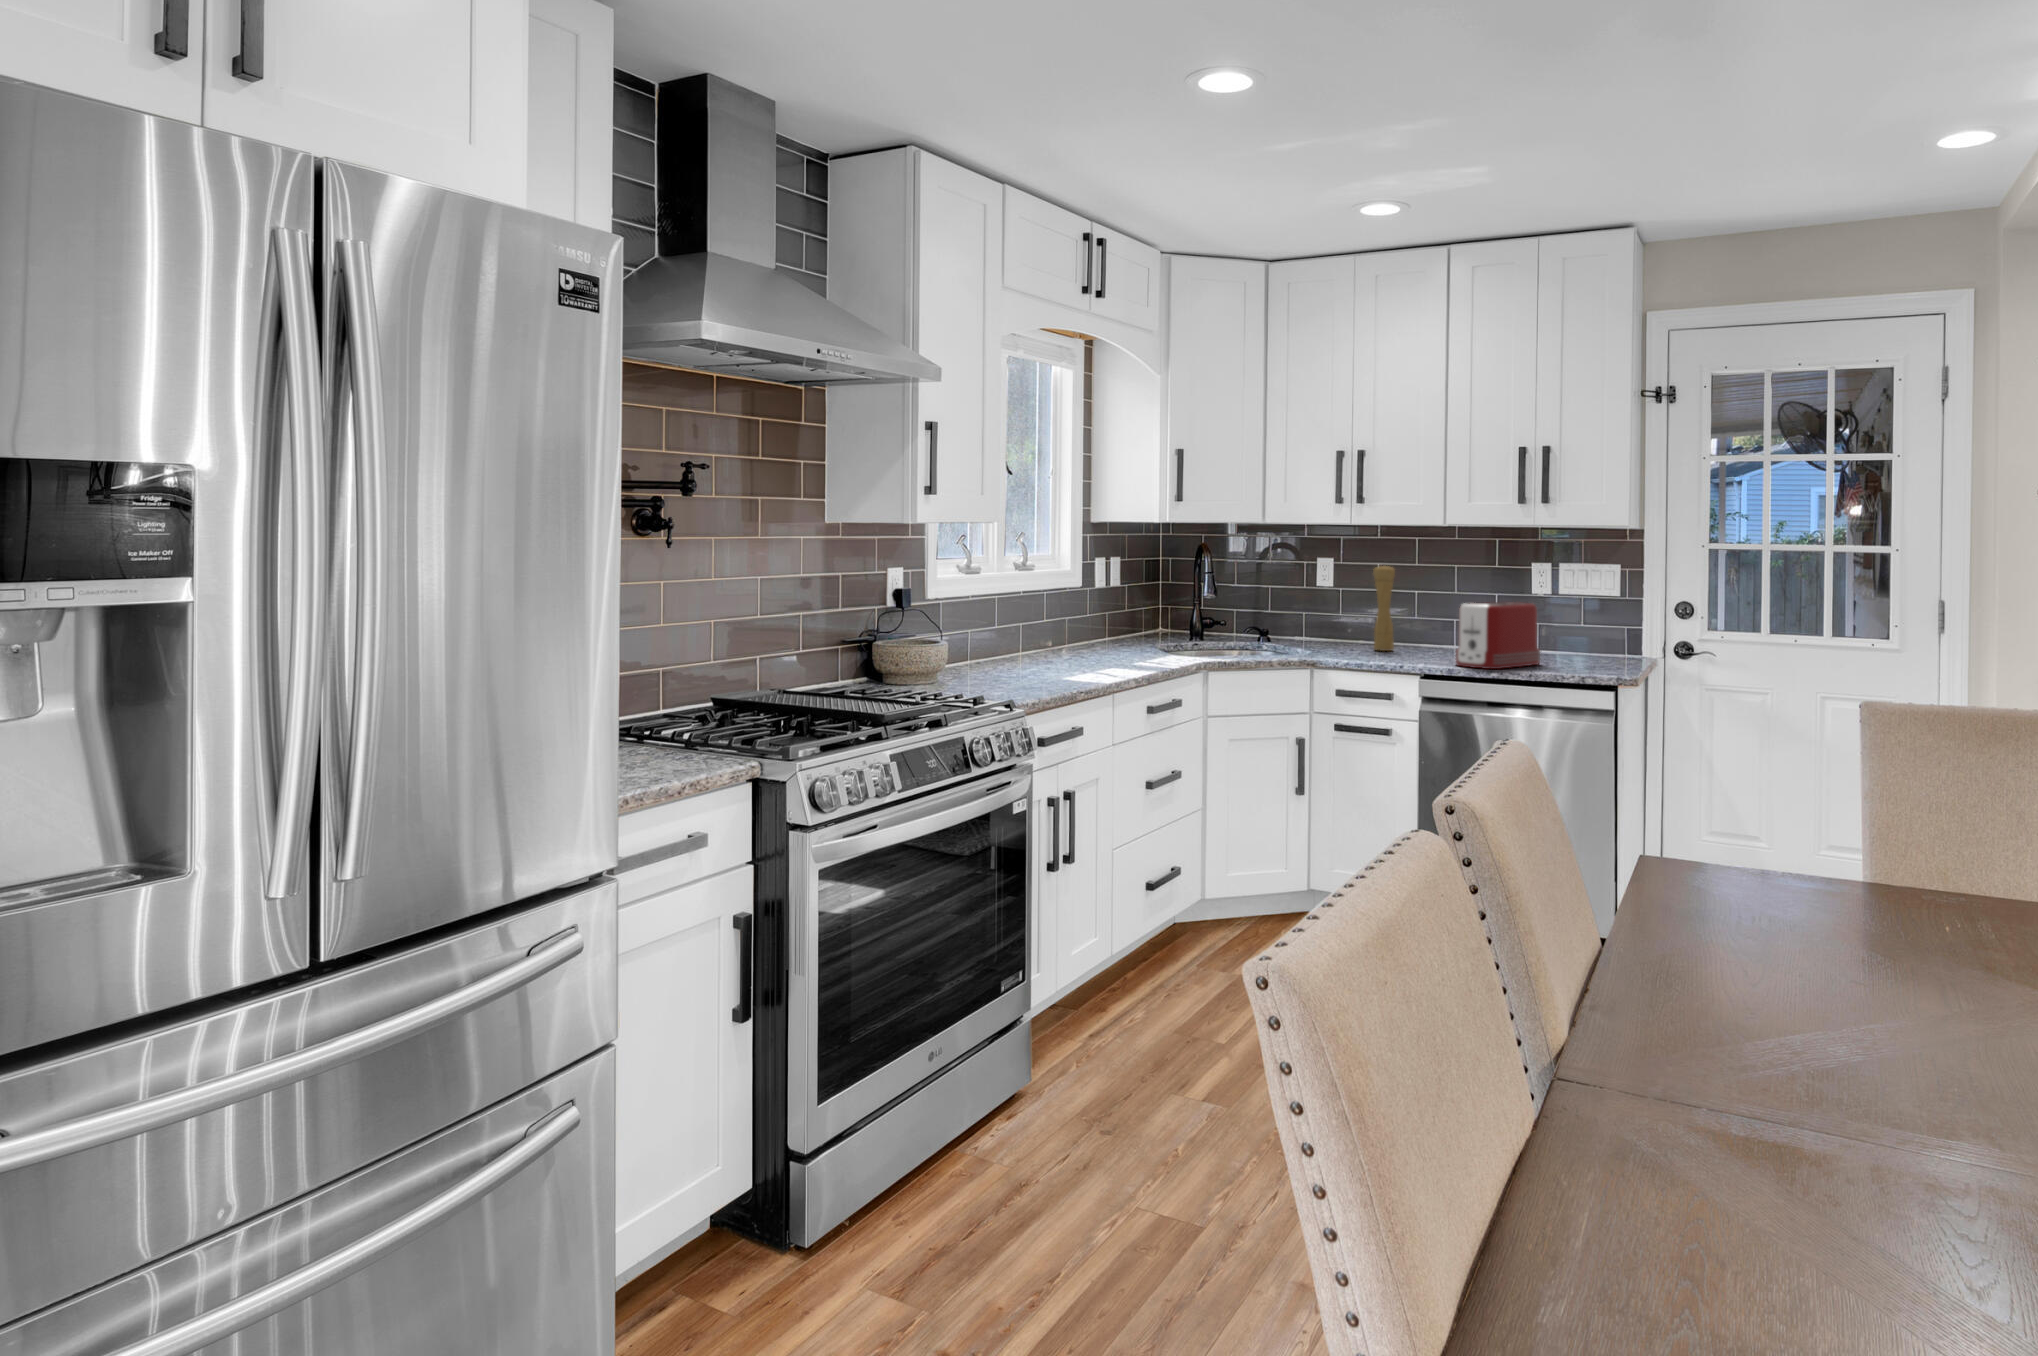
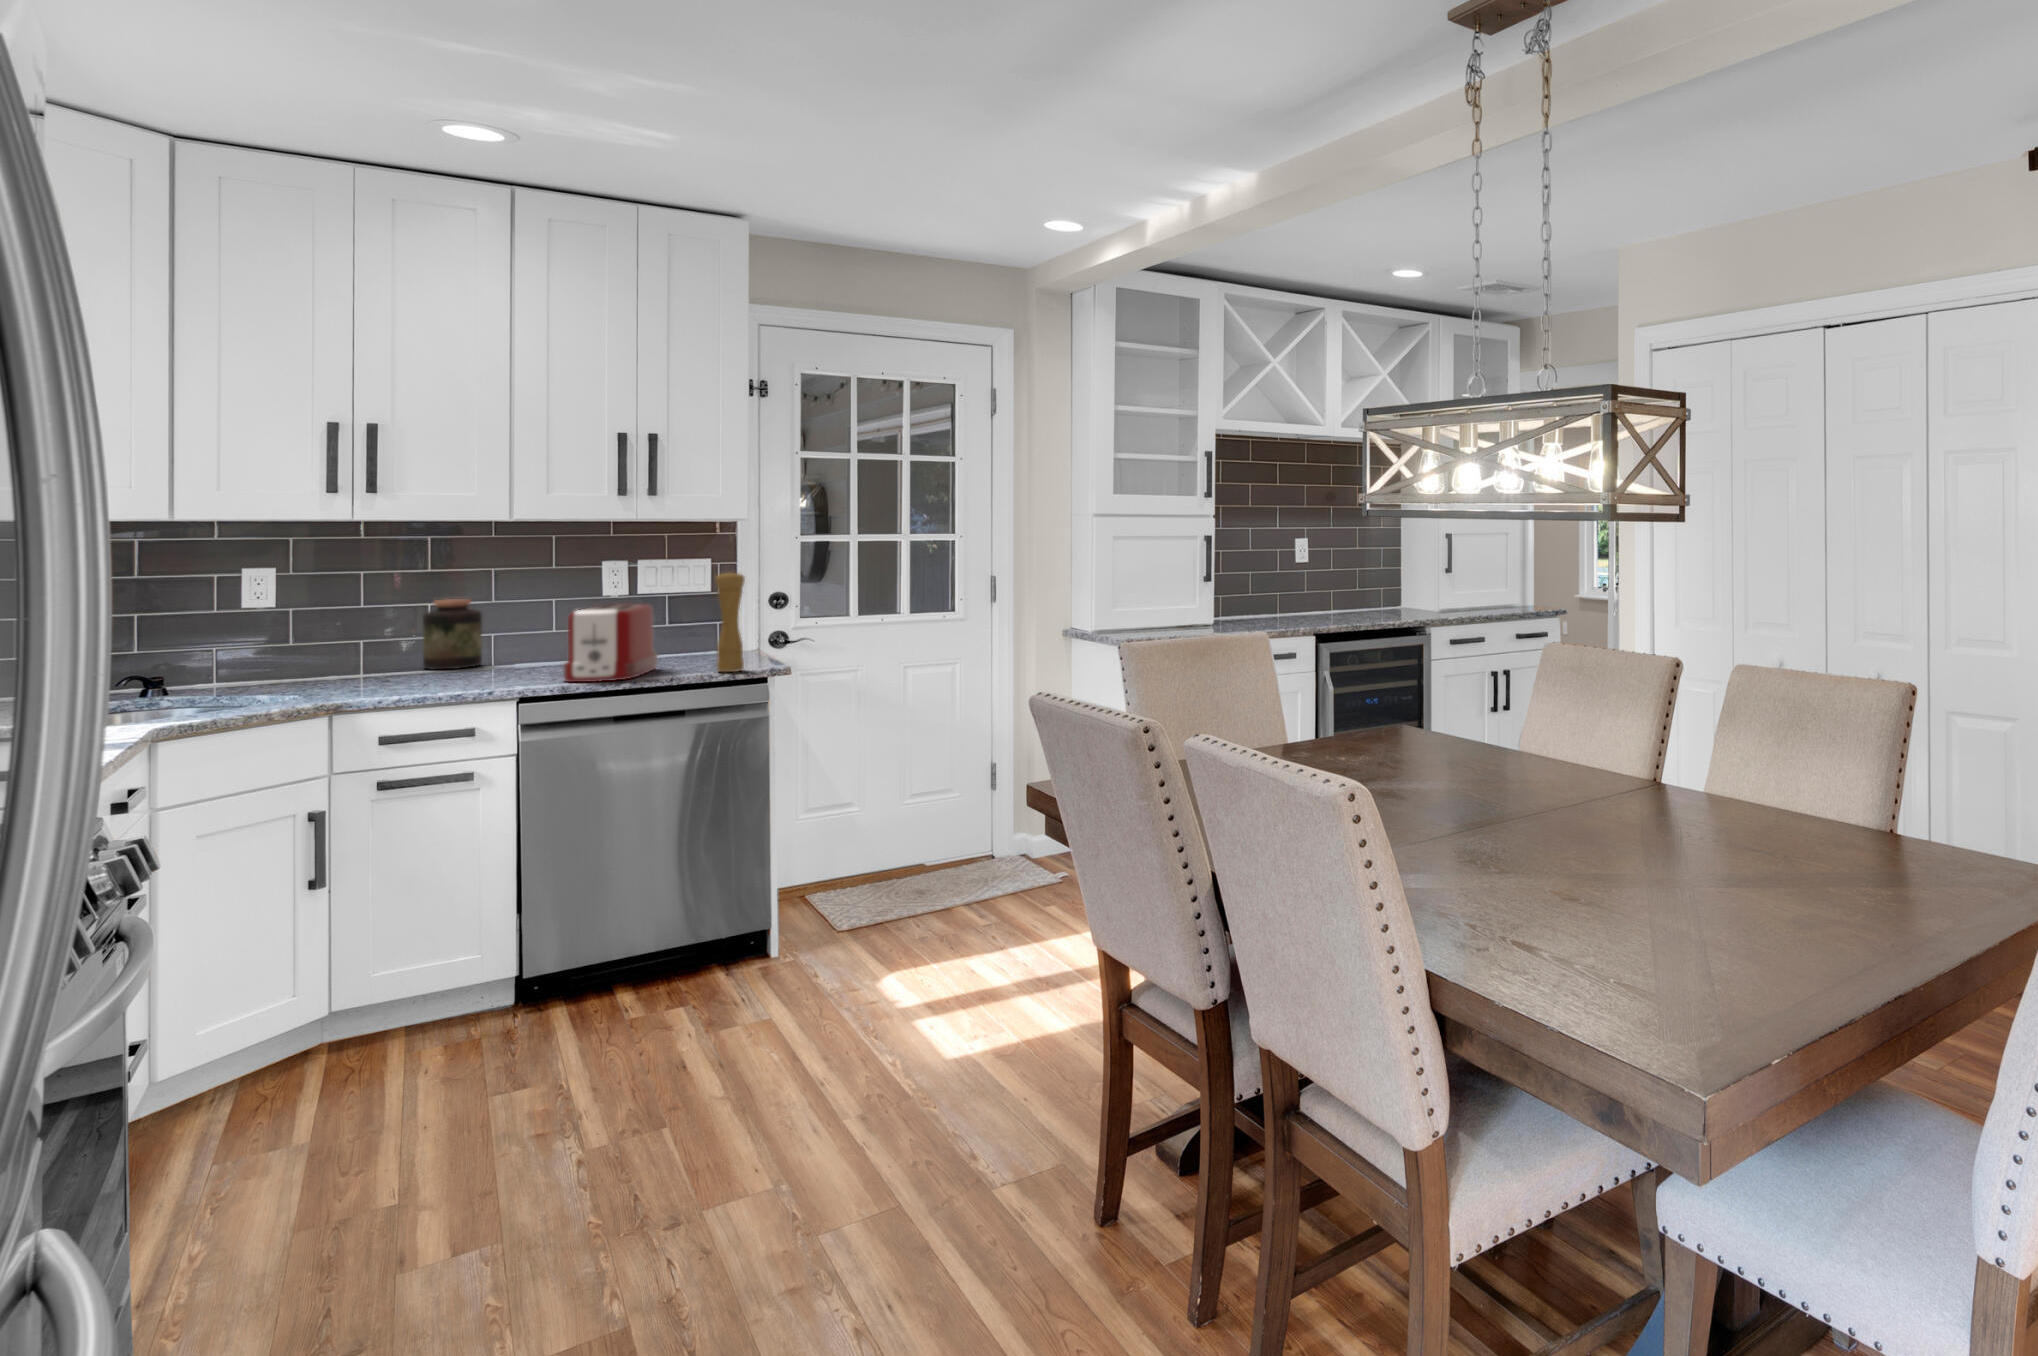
pepper mill: present [1373,565,1395,651] -> present [715,572,745,672]
jar: none [1412,592,1449,648] -> present [423,599,482,669]

